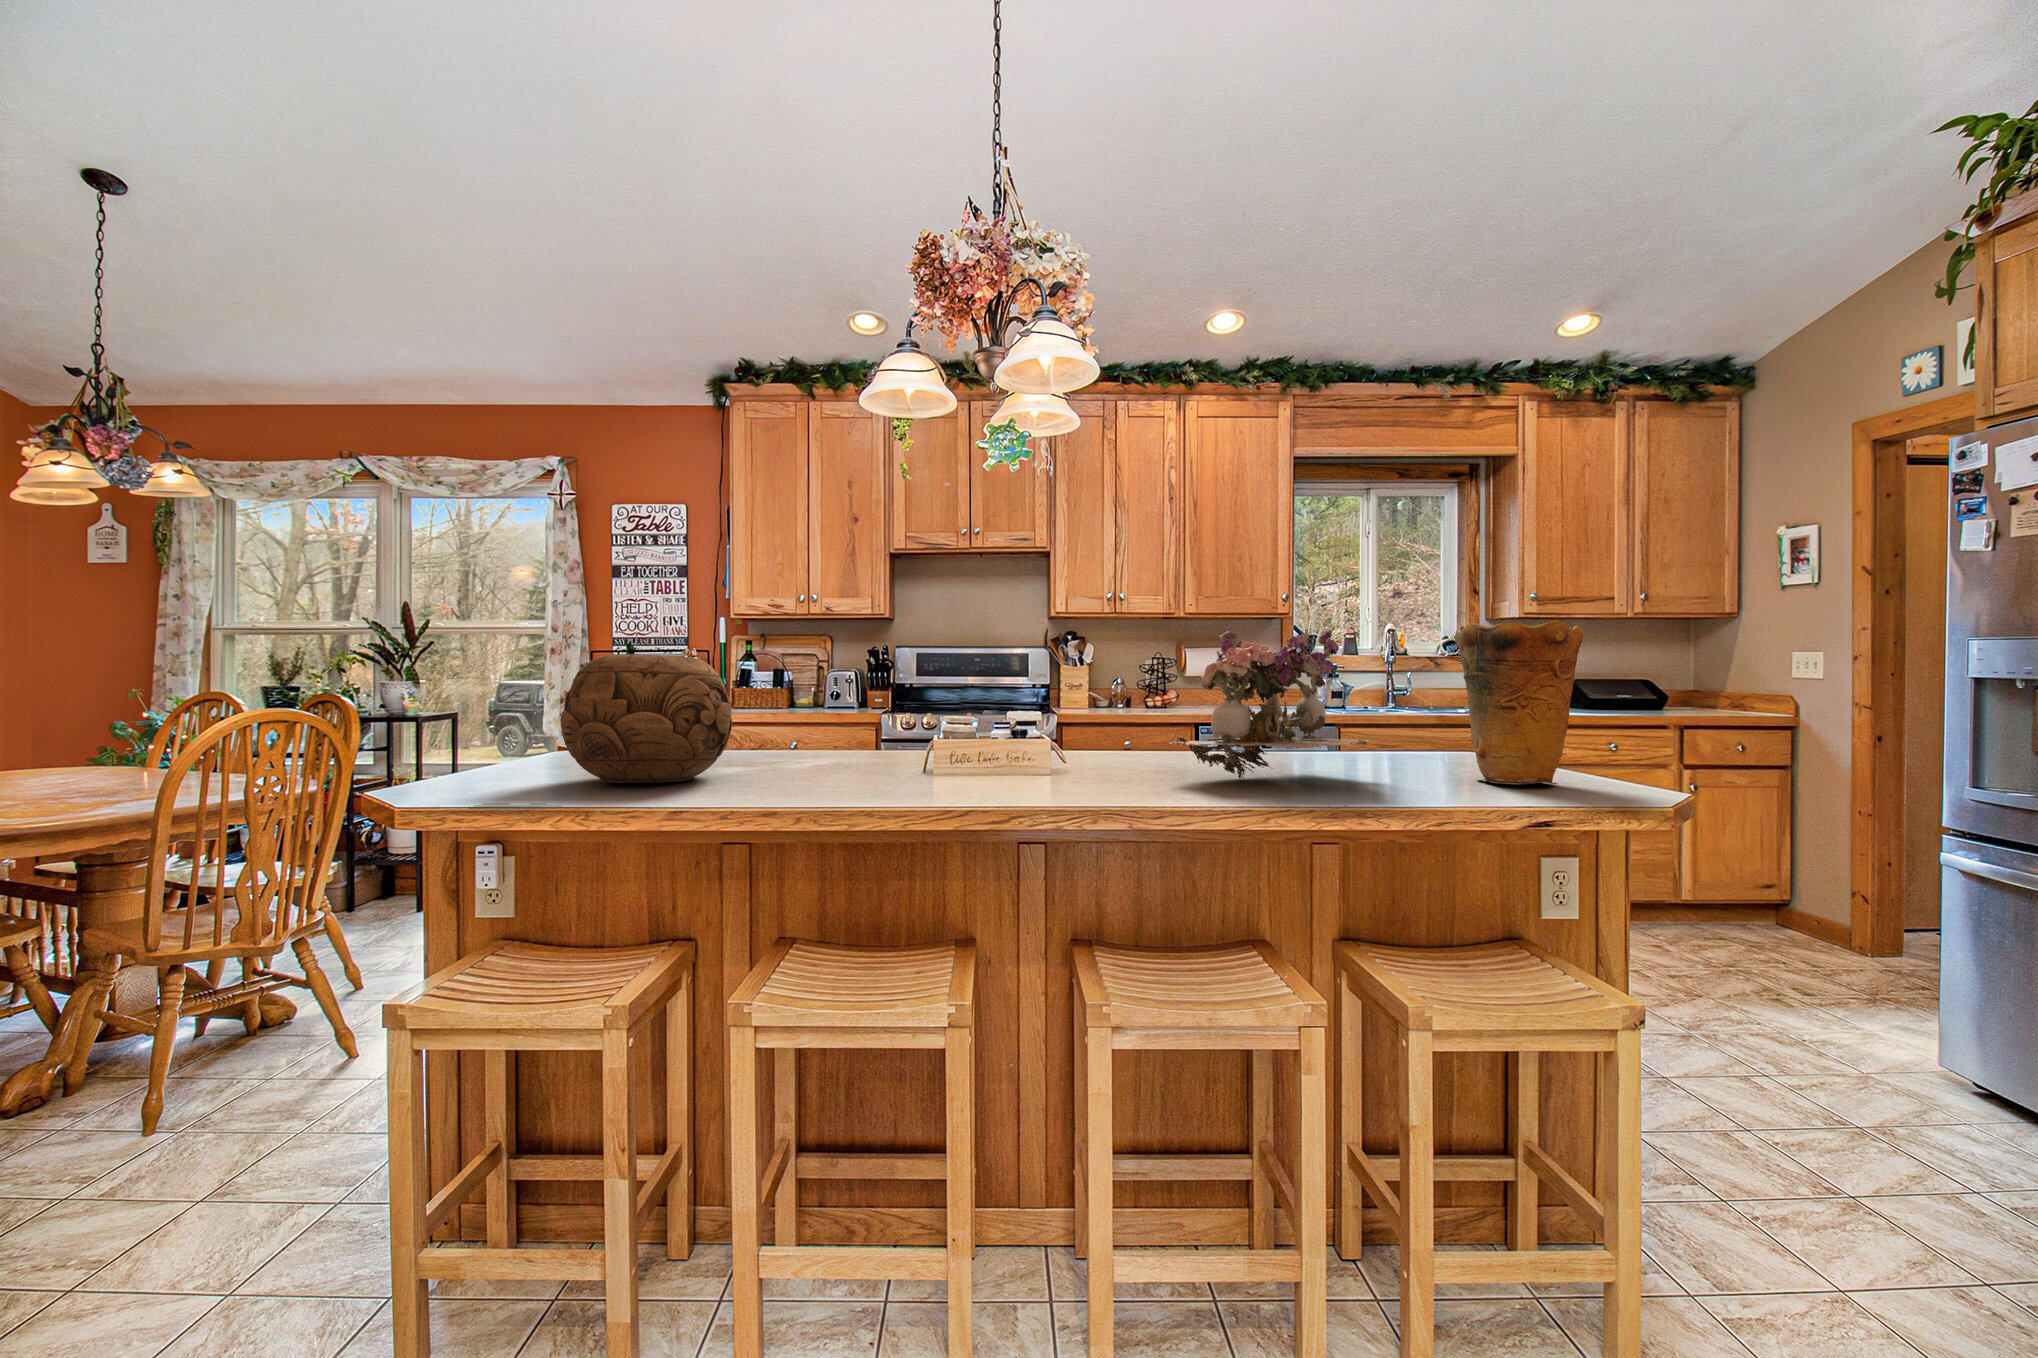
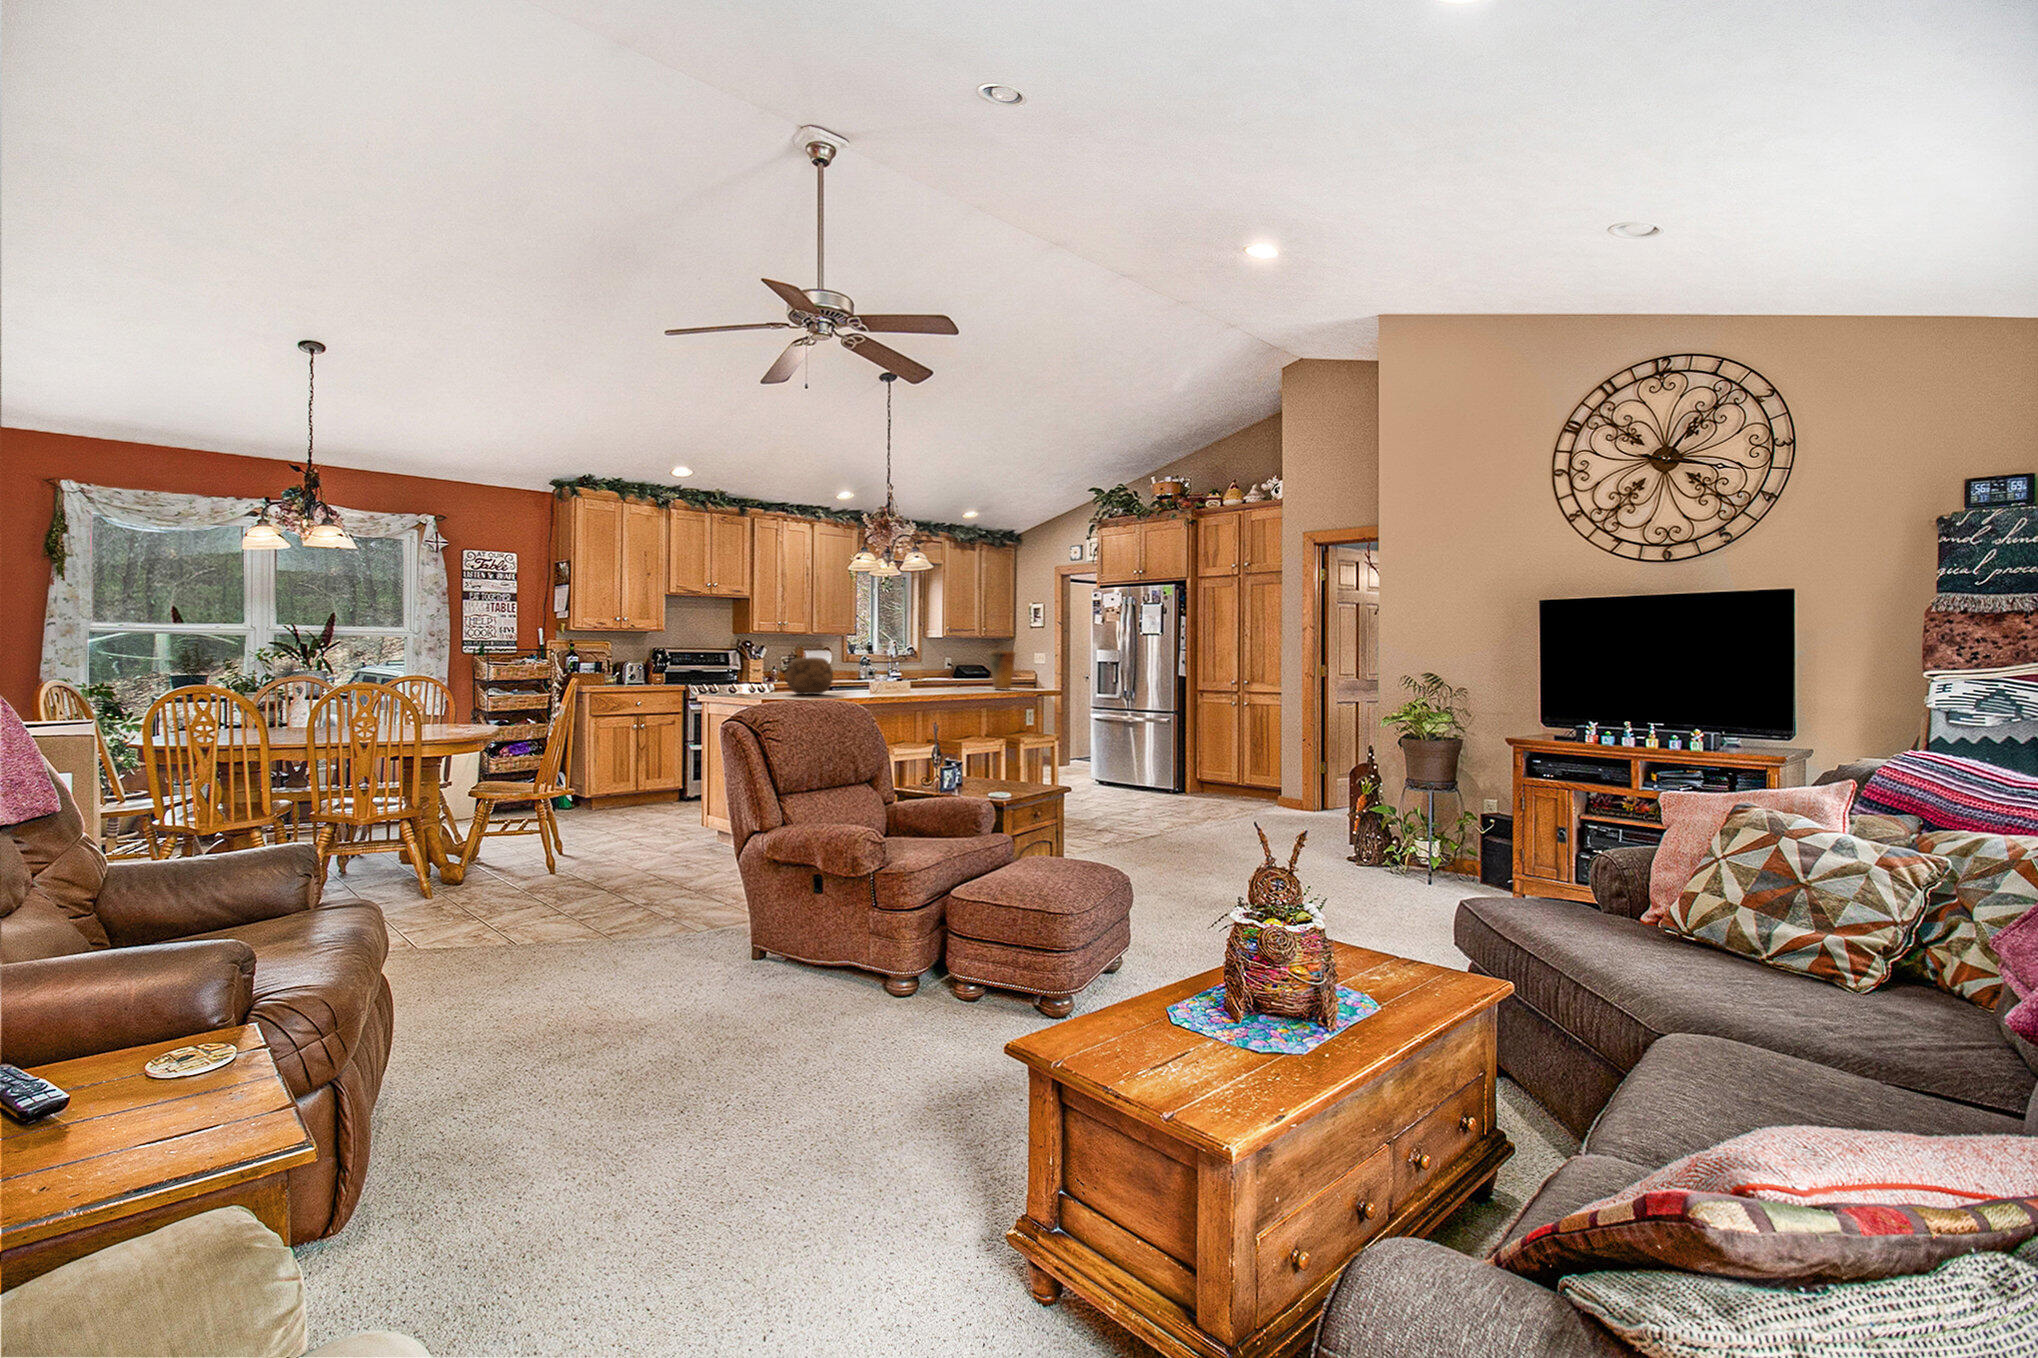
flower arrangement: present [1167,626,1369,780] -> none [930,650,979,691]

